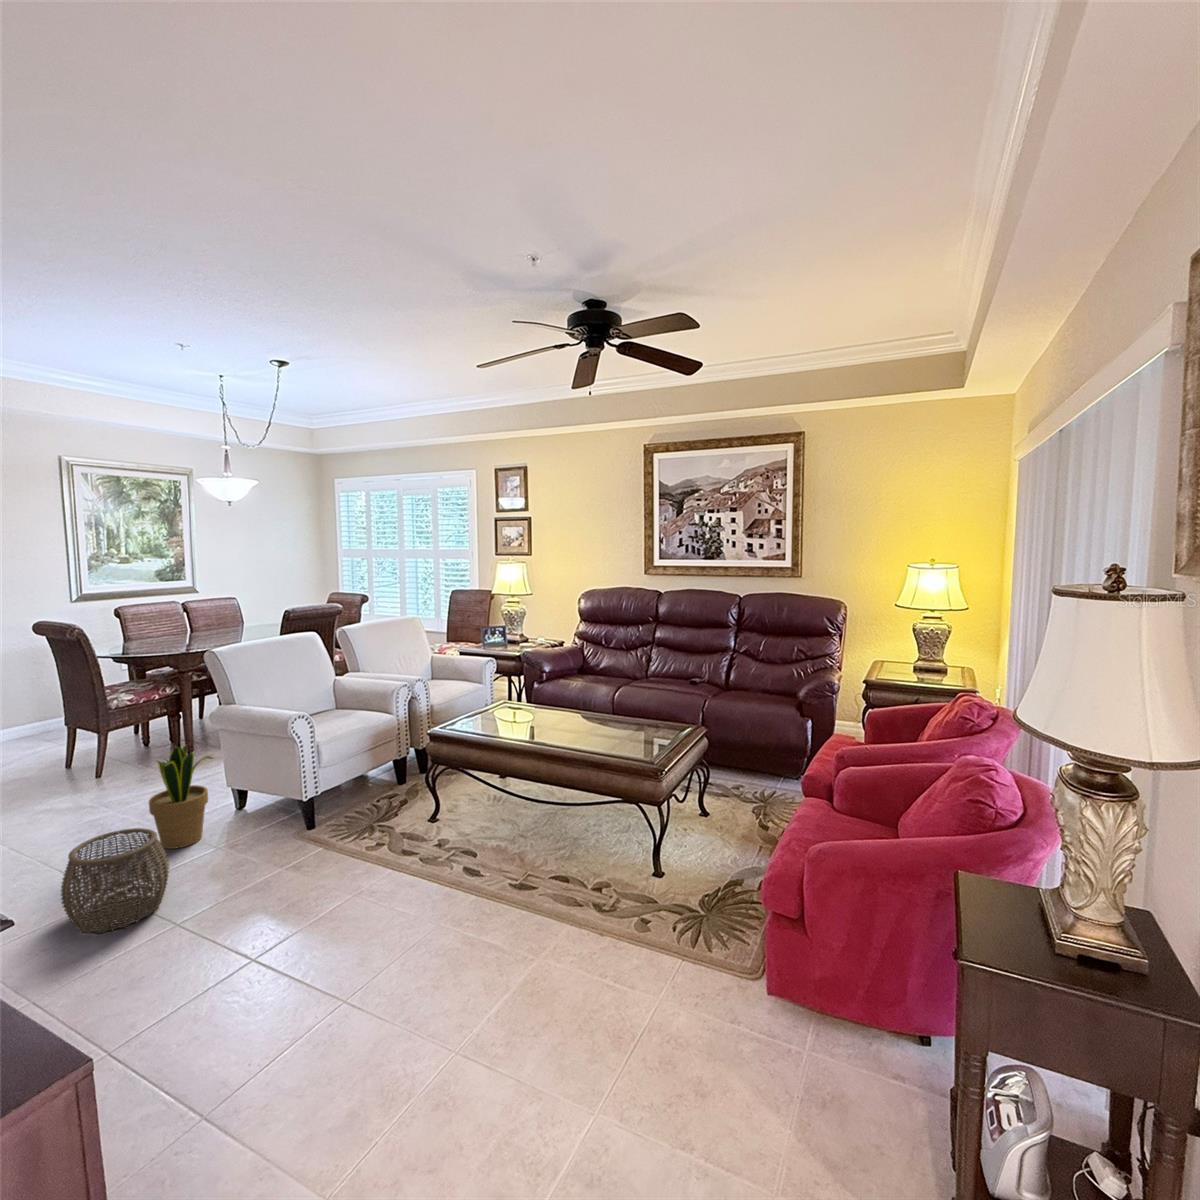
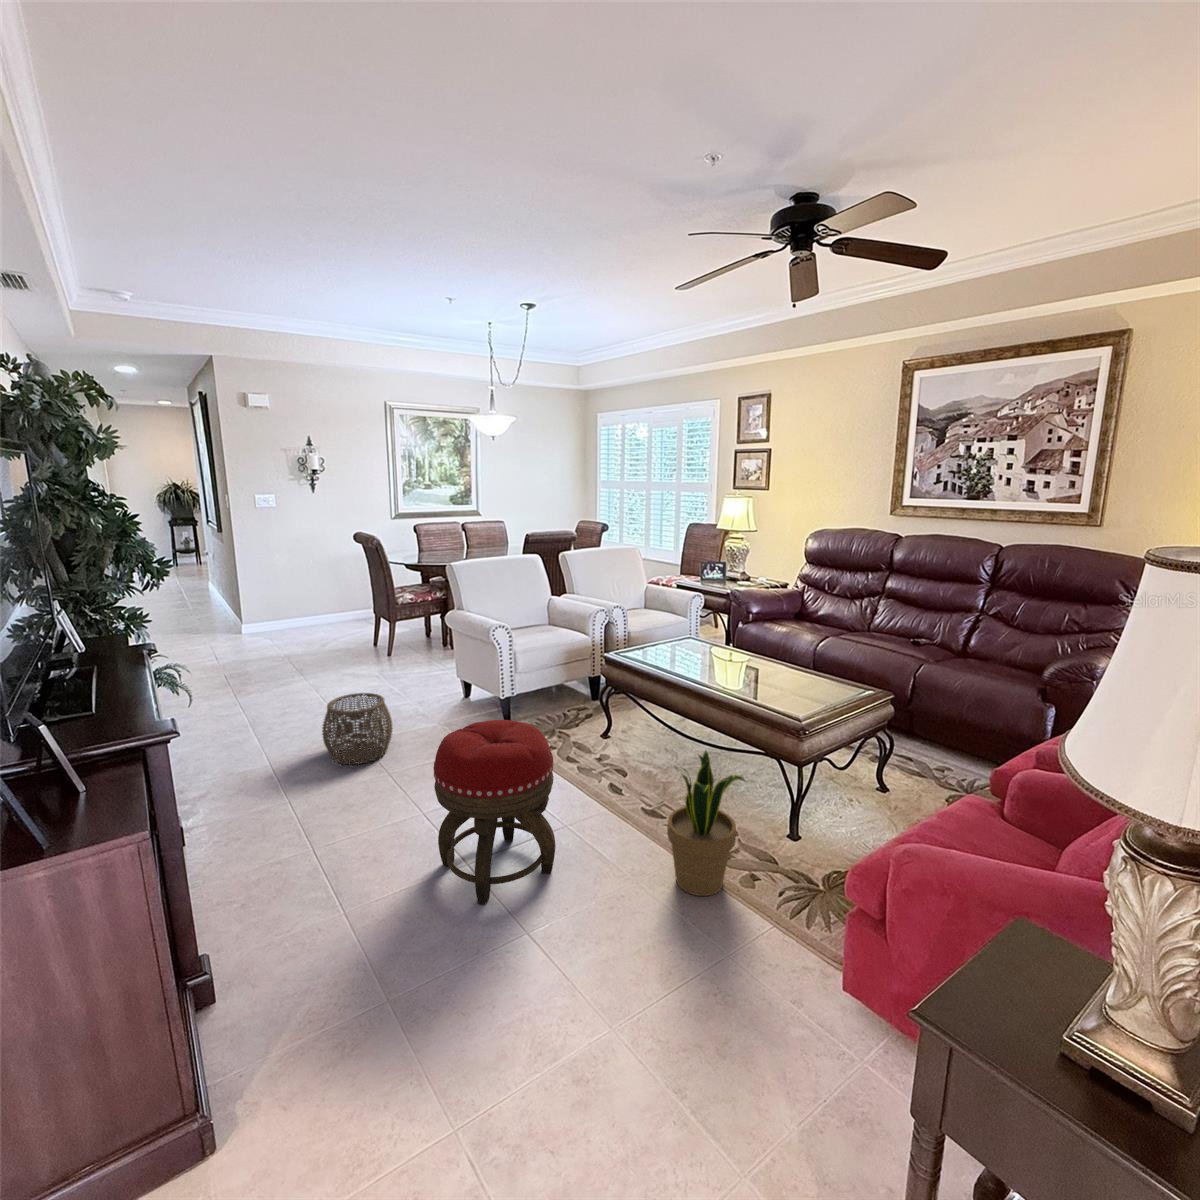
potted plant: present [149,744,213,849] -> present [667,751,745,896]
footstool: none [307,819,453,1042] -> present [434,720,555,904]

